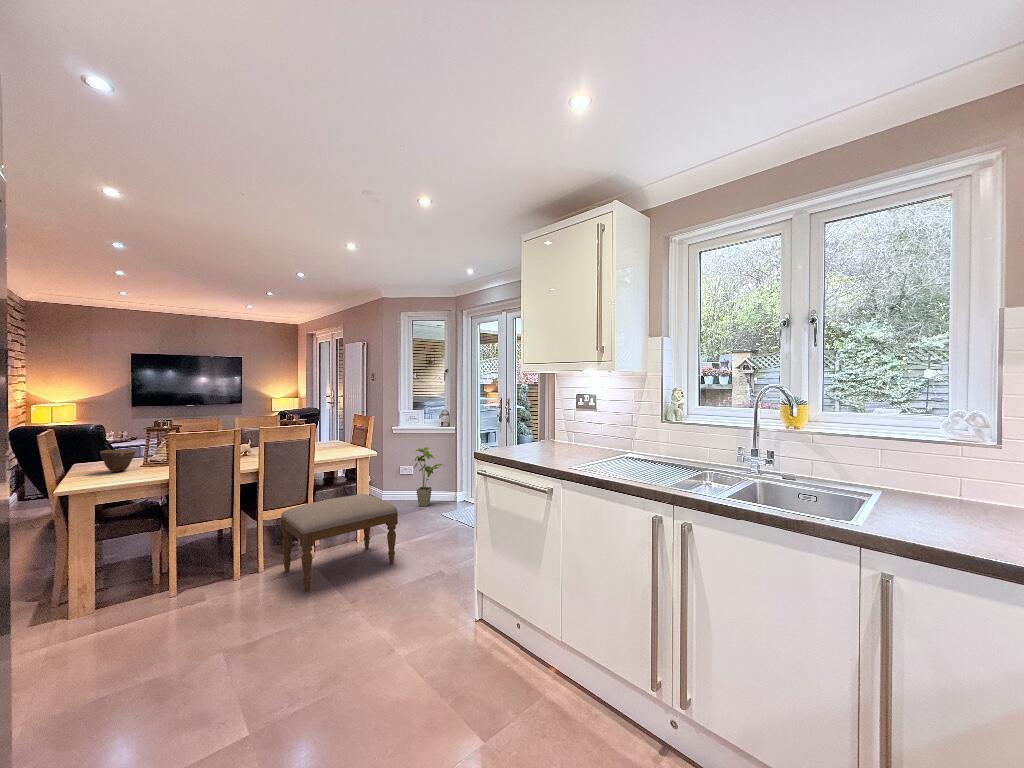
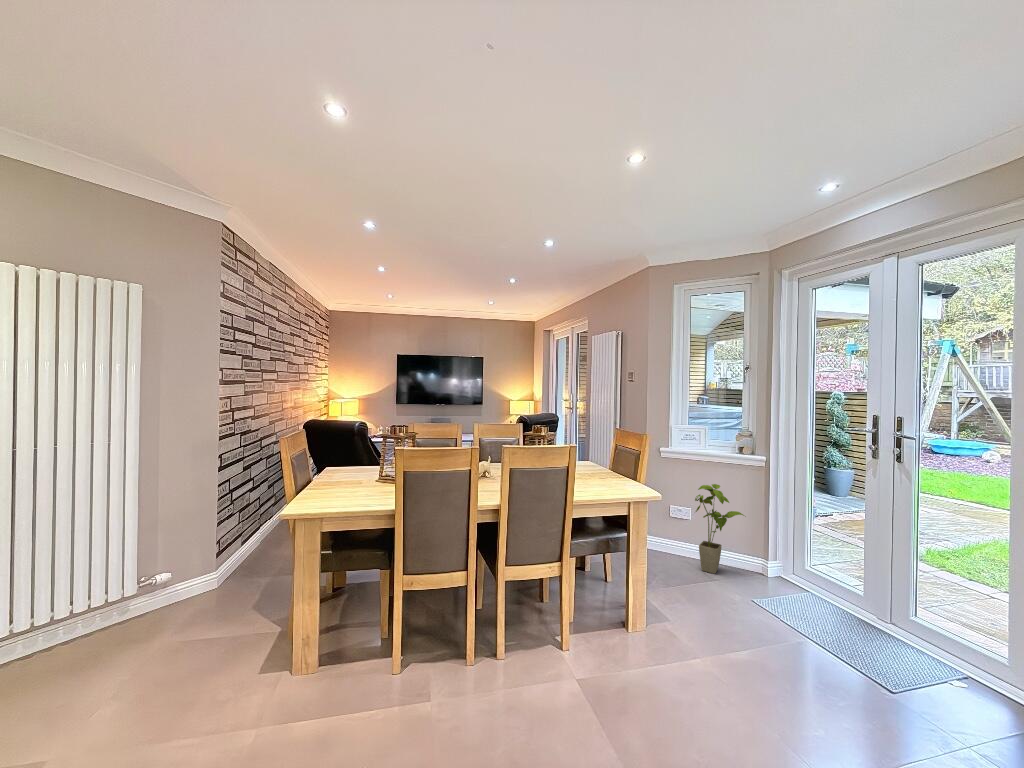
bowl: present [100,450,136,472] -> none [337,460,371,488]
ottoman: present [281,494,398,592] -> none [527,562,713,737]

